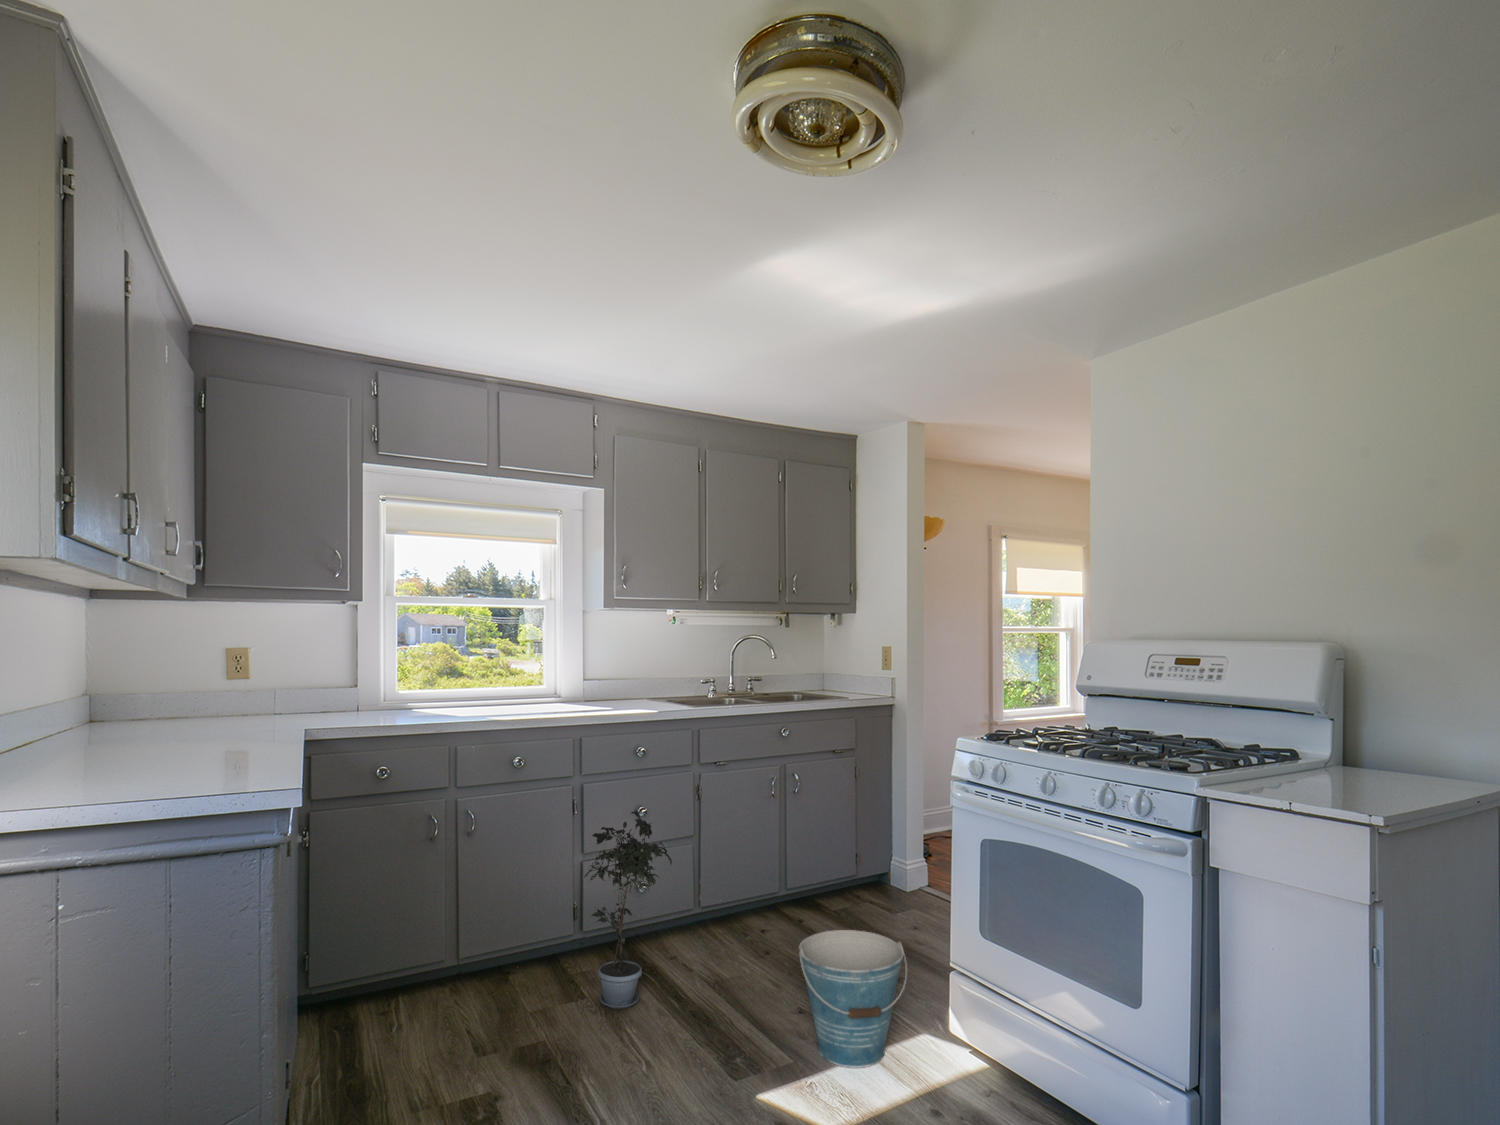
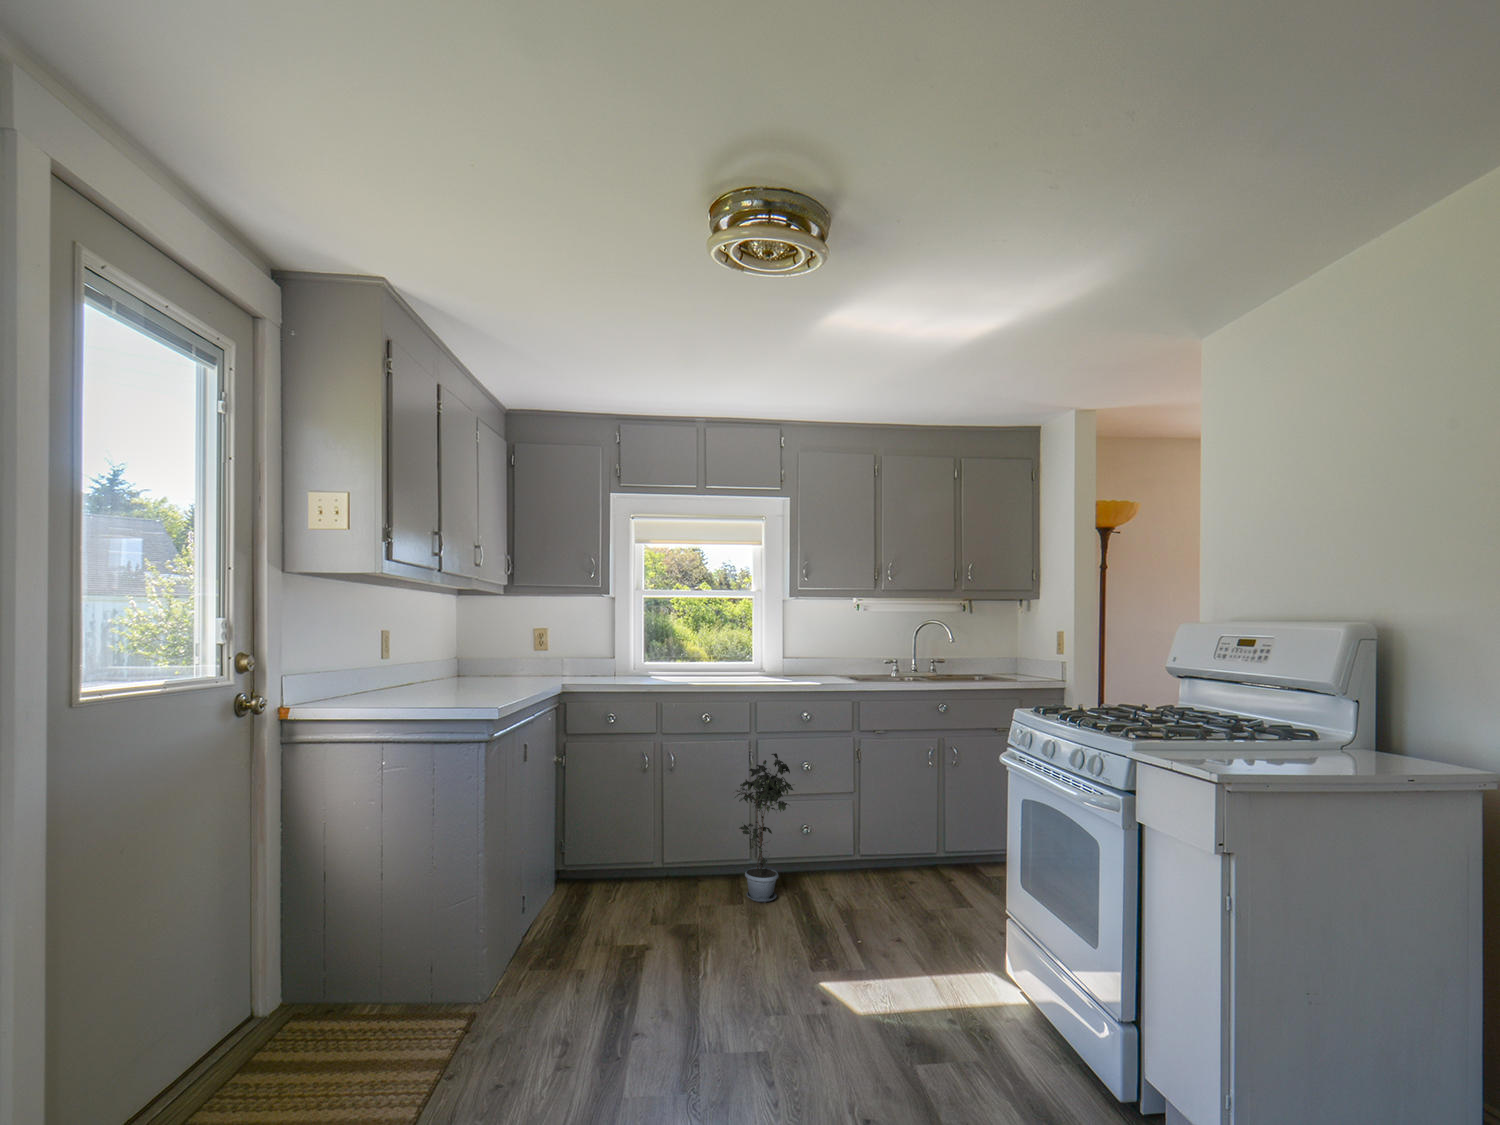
bucket: present [799,930,907,1068] -> none [866,864,958,975]

